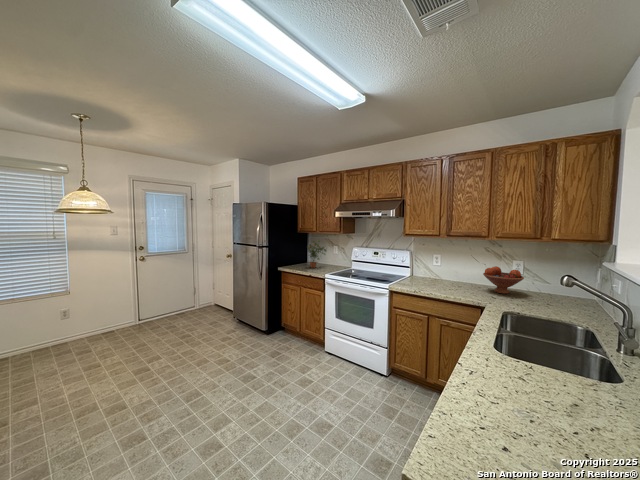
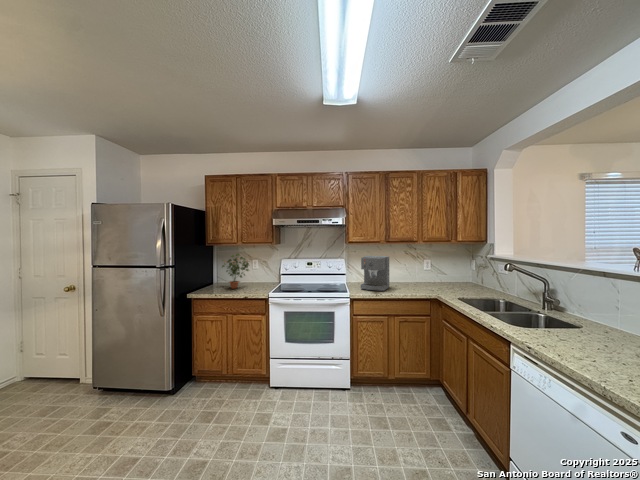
coffee maker: none [412,249,451,289] -> present [361,256,389,291]
fruit bowl: present [483,266,524,294] -> none [412,266,441,287]

